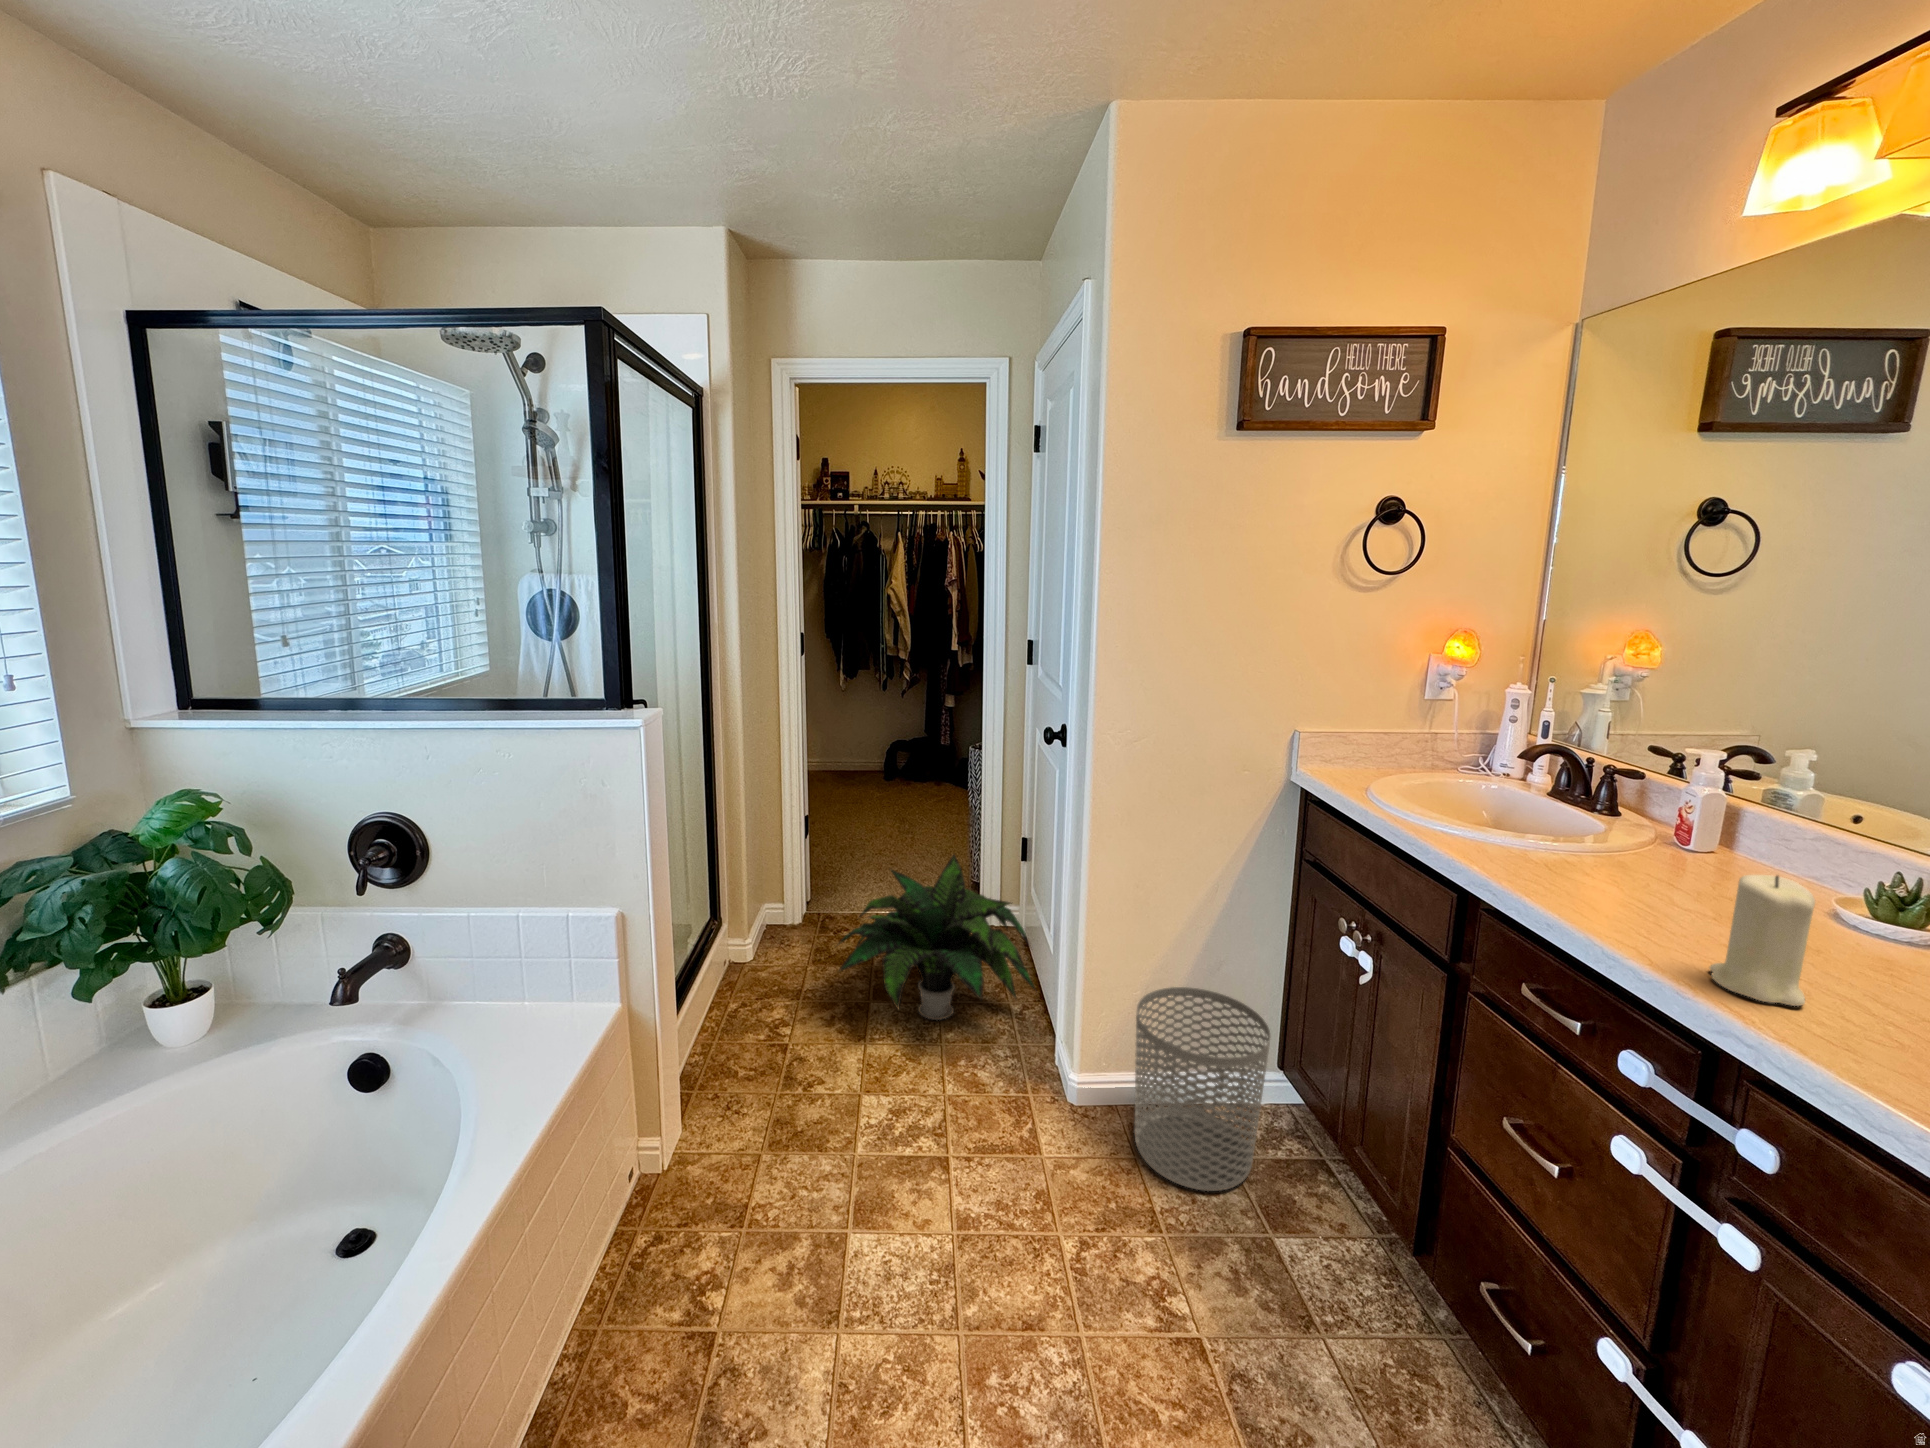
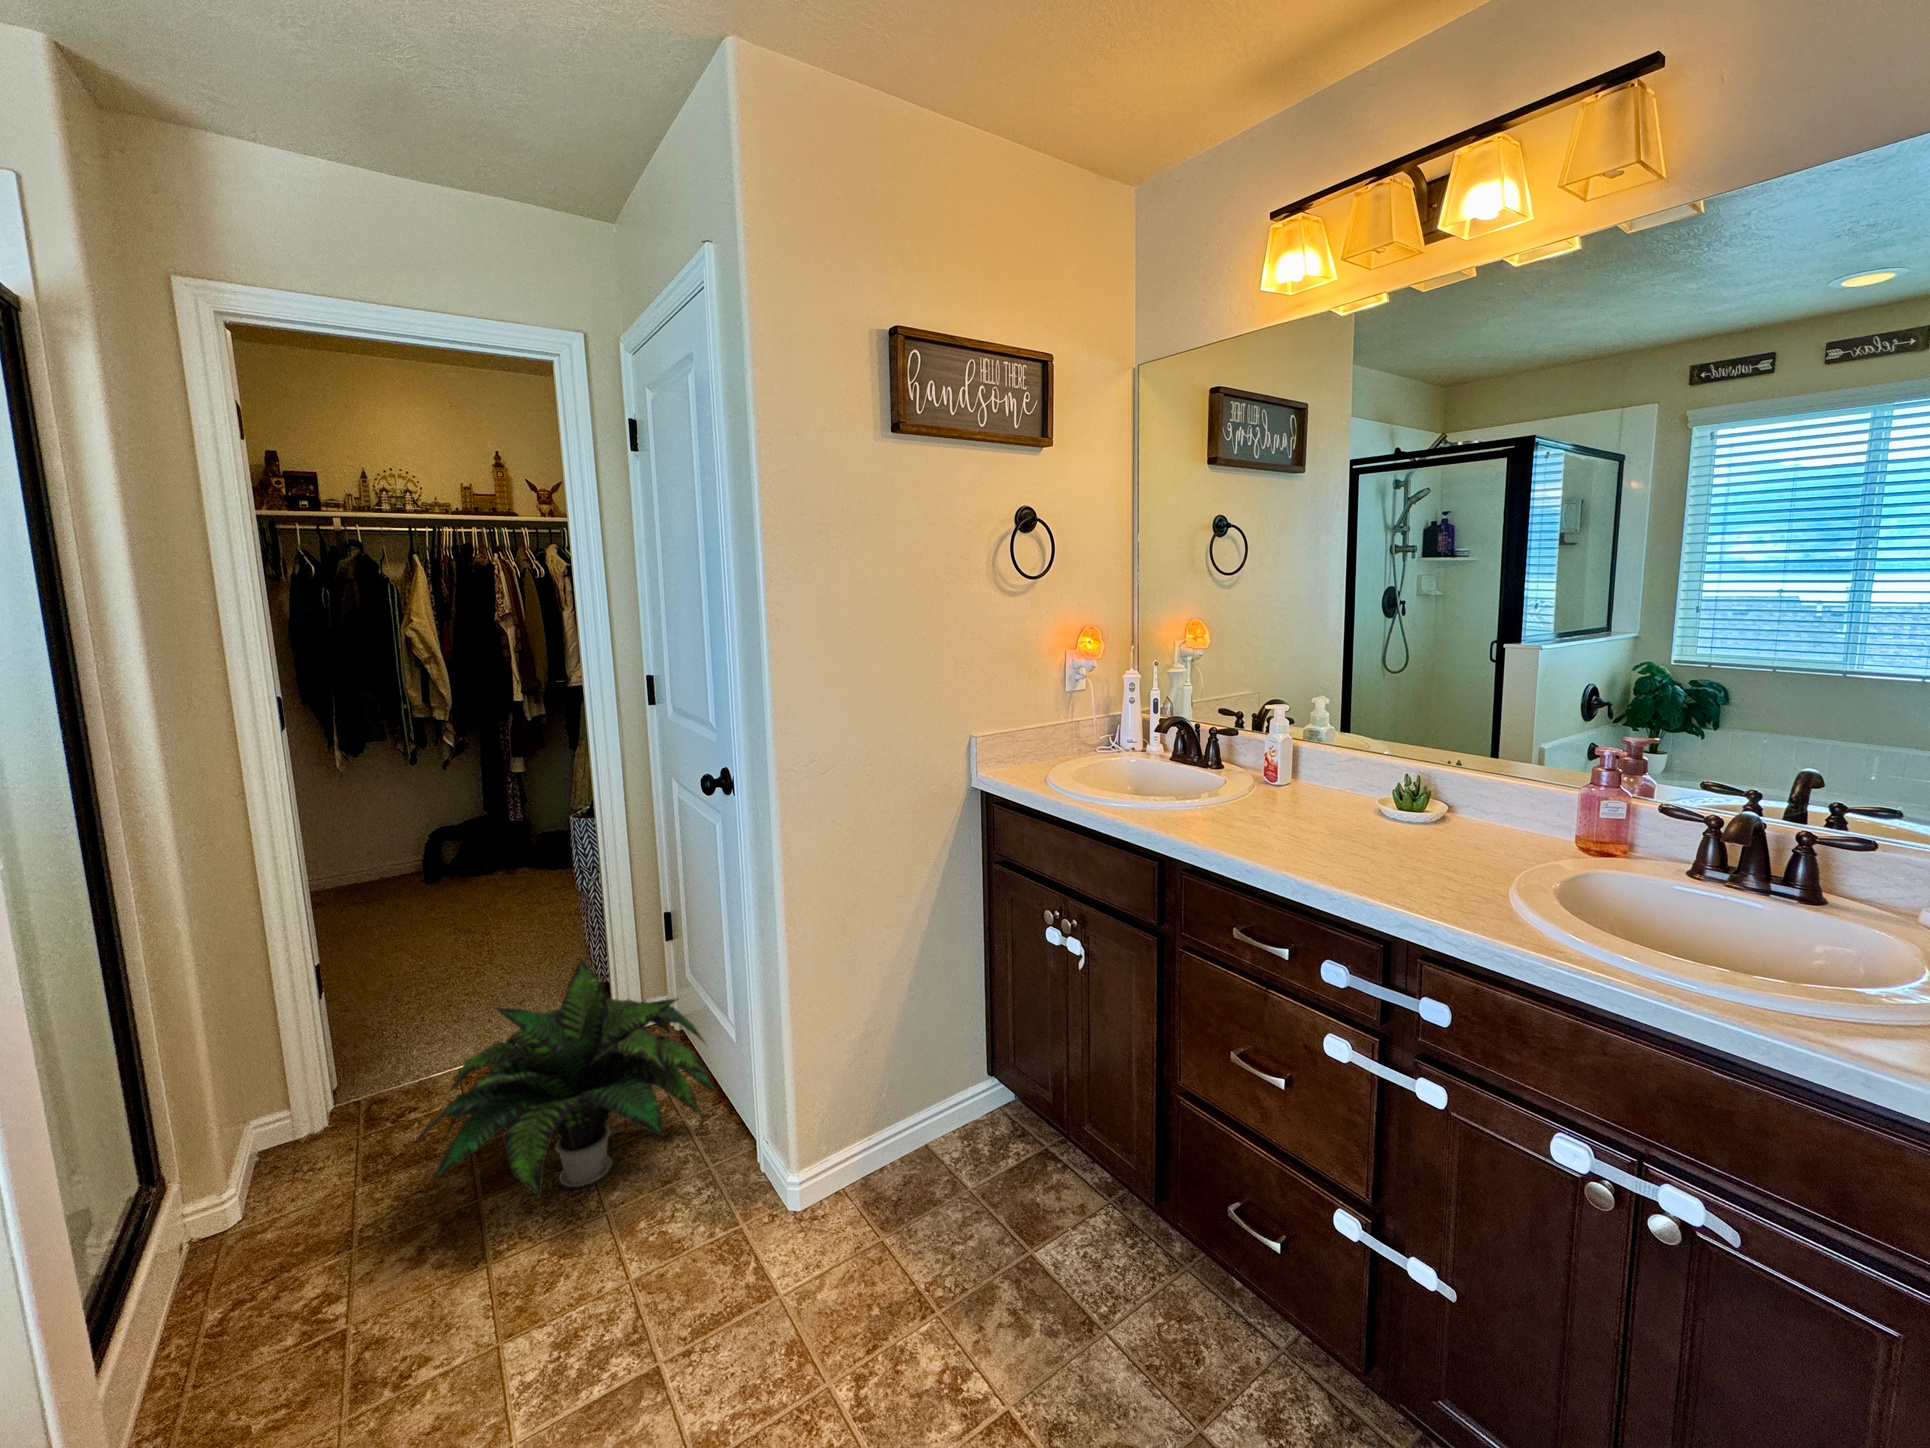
candle: present [1710,875,1815,1006] -> none [1361,790,1426,892]
waste bin: present [1134,987,1271,1191] -> none [860,1023,997,1248]

